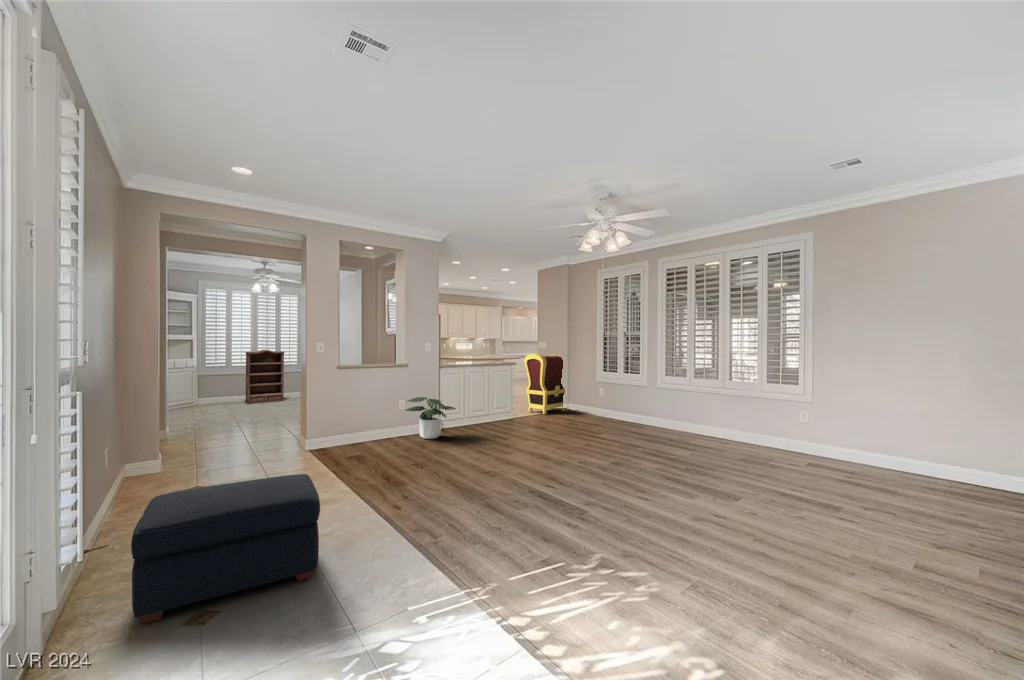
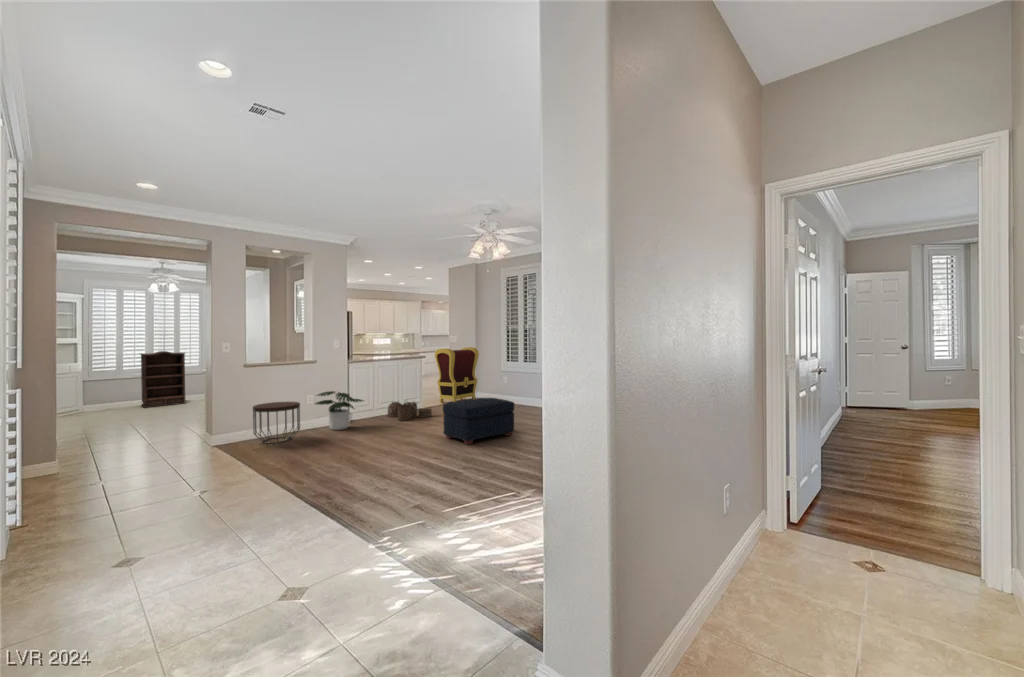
side table: none [345,407,392,452] -> present [253,402,300,443]
woven basket: none [477,409,525,431] -> present [388,402,432,421]
ottoman: present [131,474,320,623] -> present [443,398,514,445]

